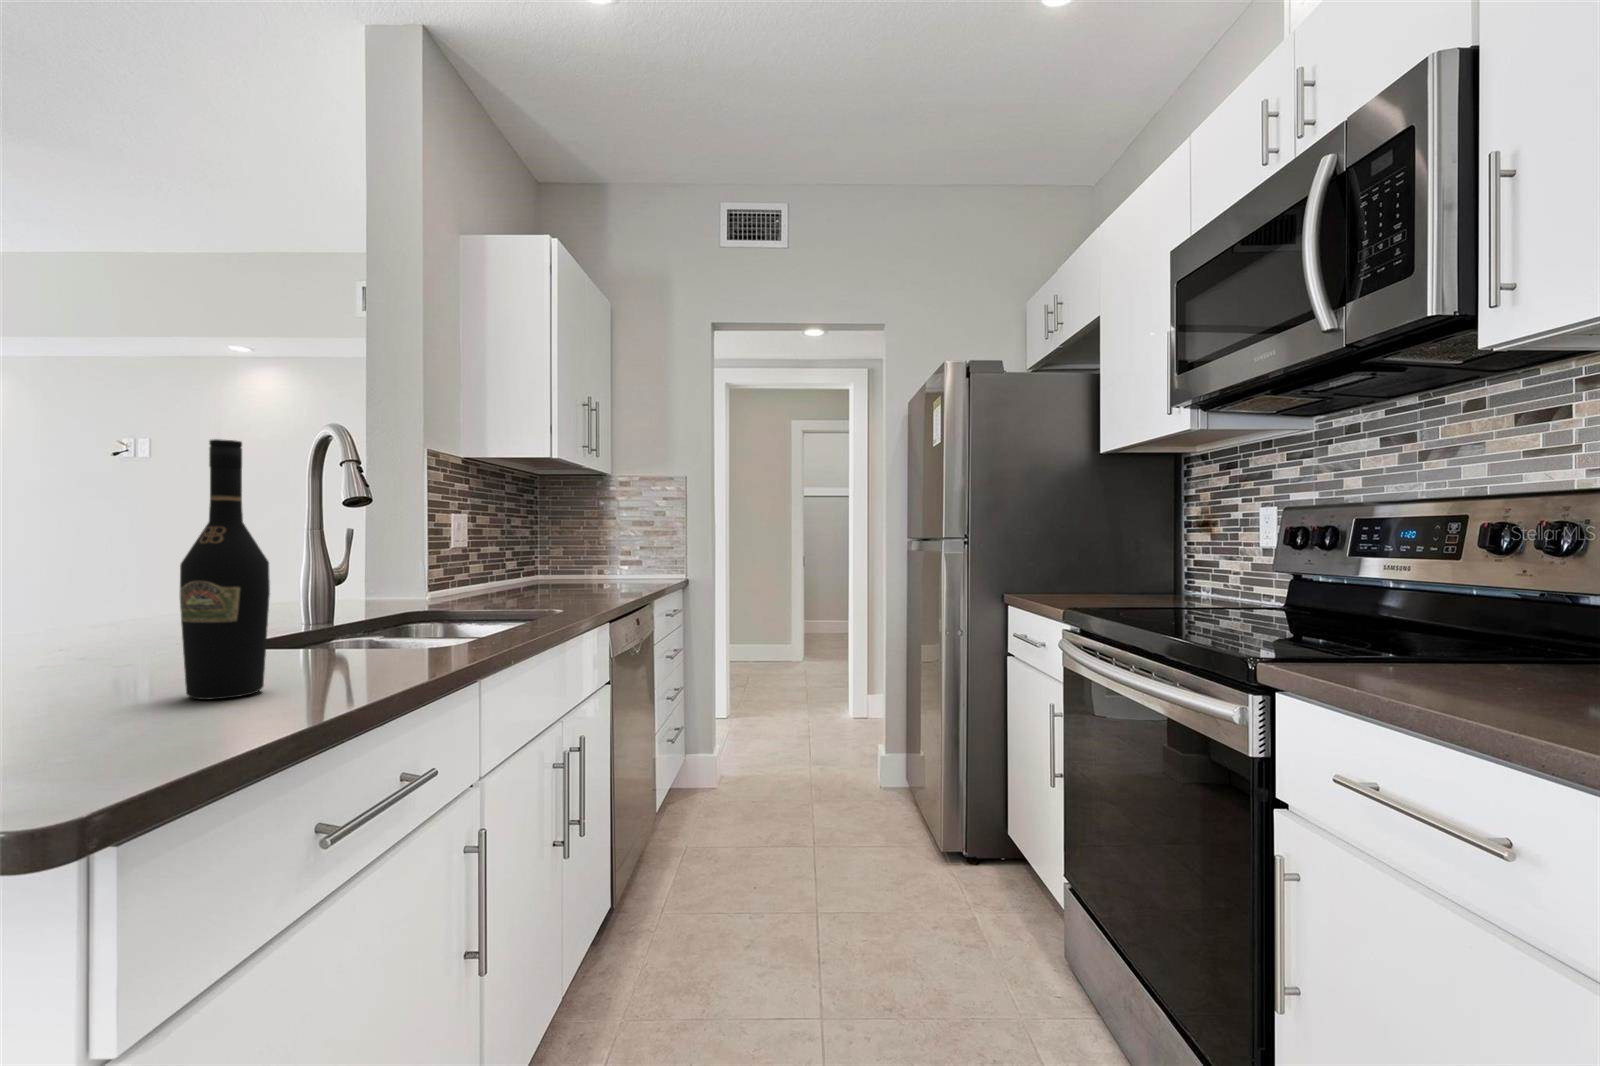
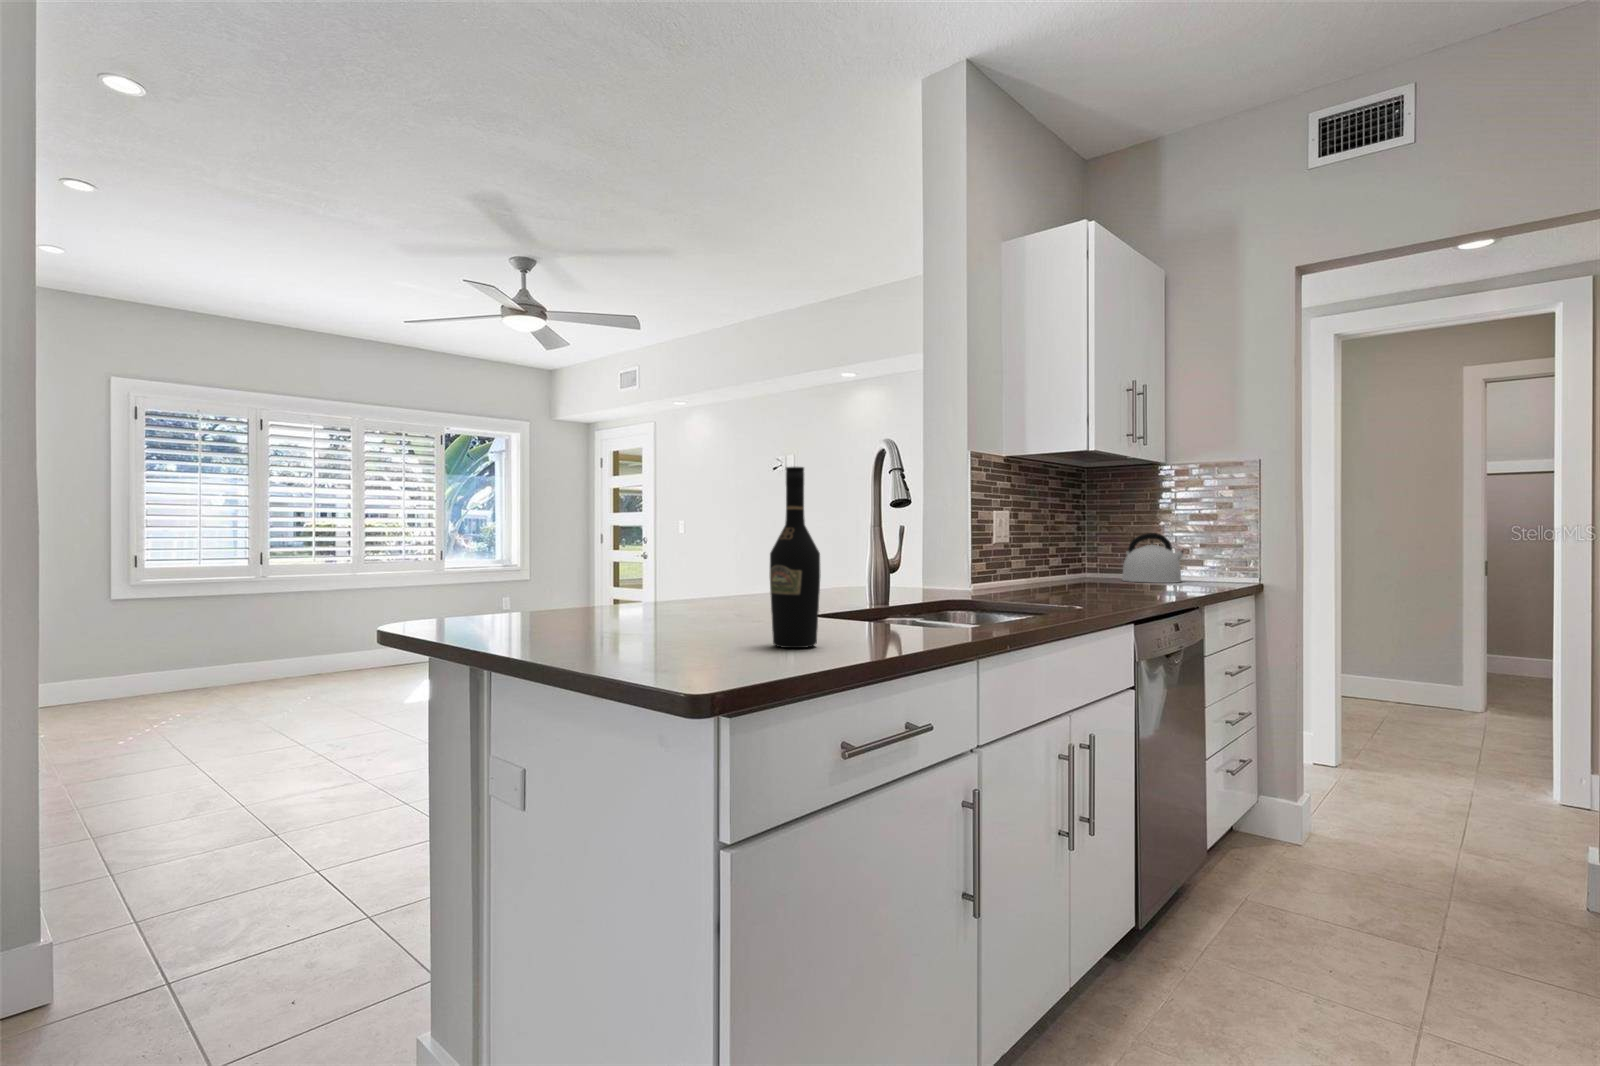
kettle: none [573,537,631,582] -> present [1122,533,1183,583]

